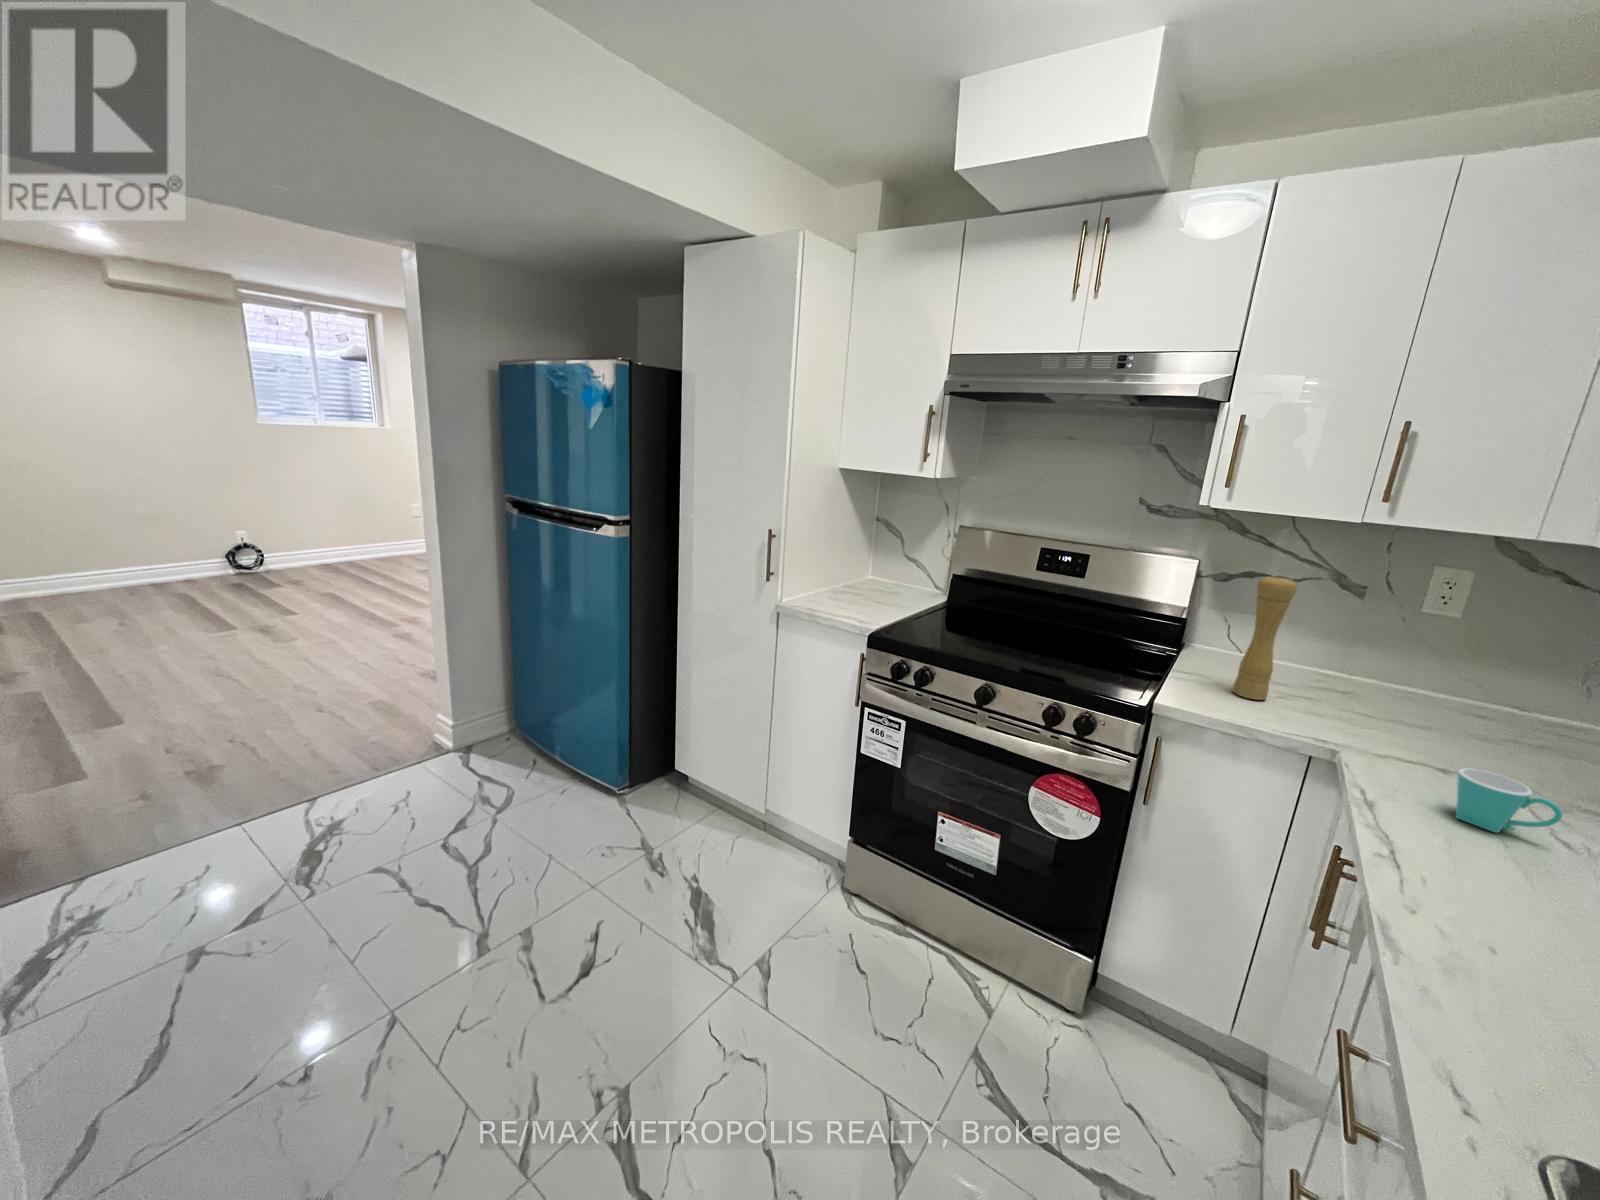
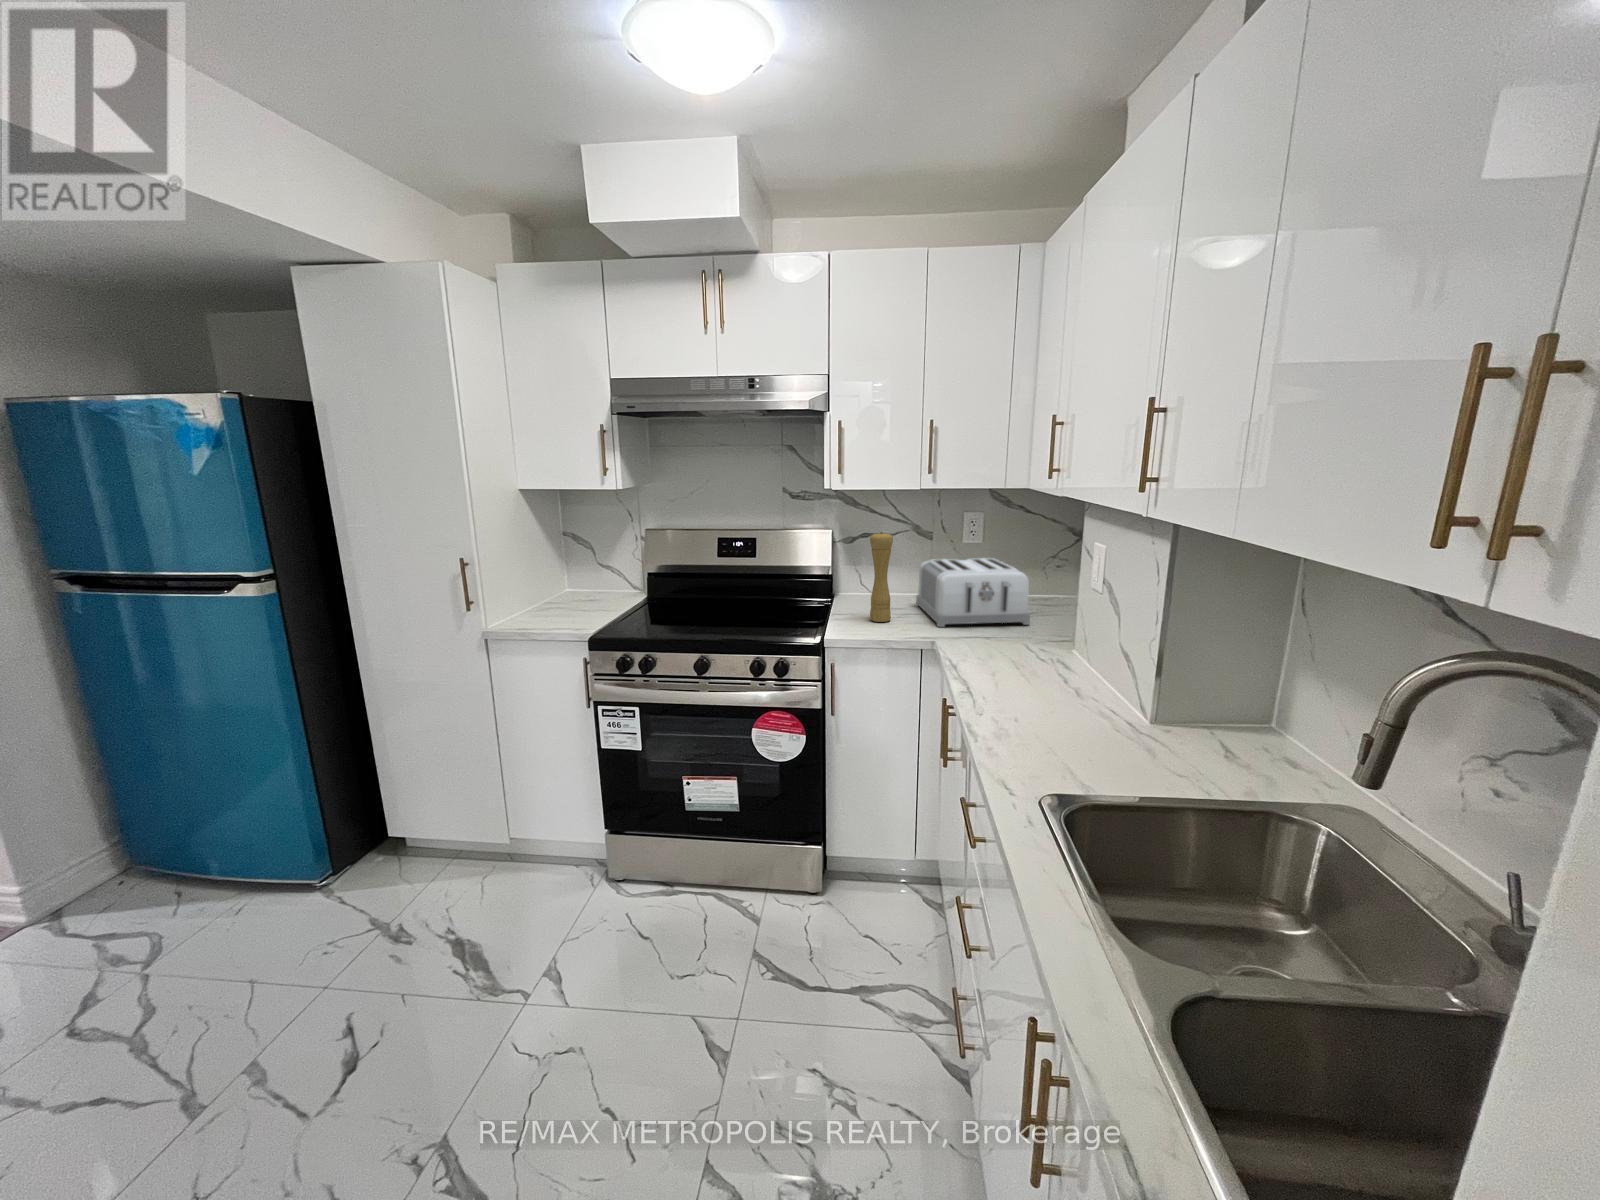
toaster: none [1313,627,1559,768] -> present [916,558,1030,627]
mug: present [1456,768,1563,833] -> none [989,631,1034,665]

